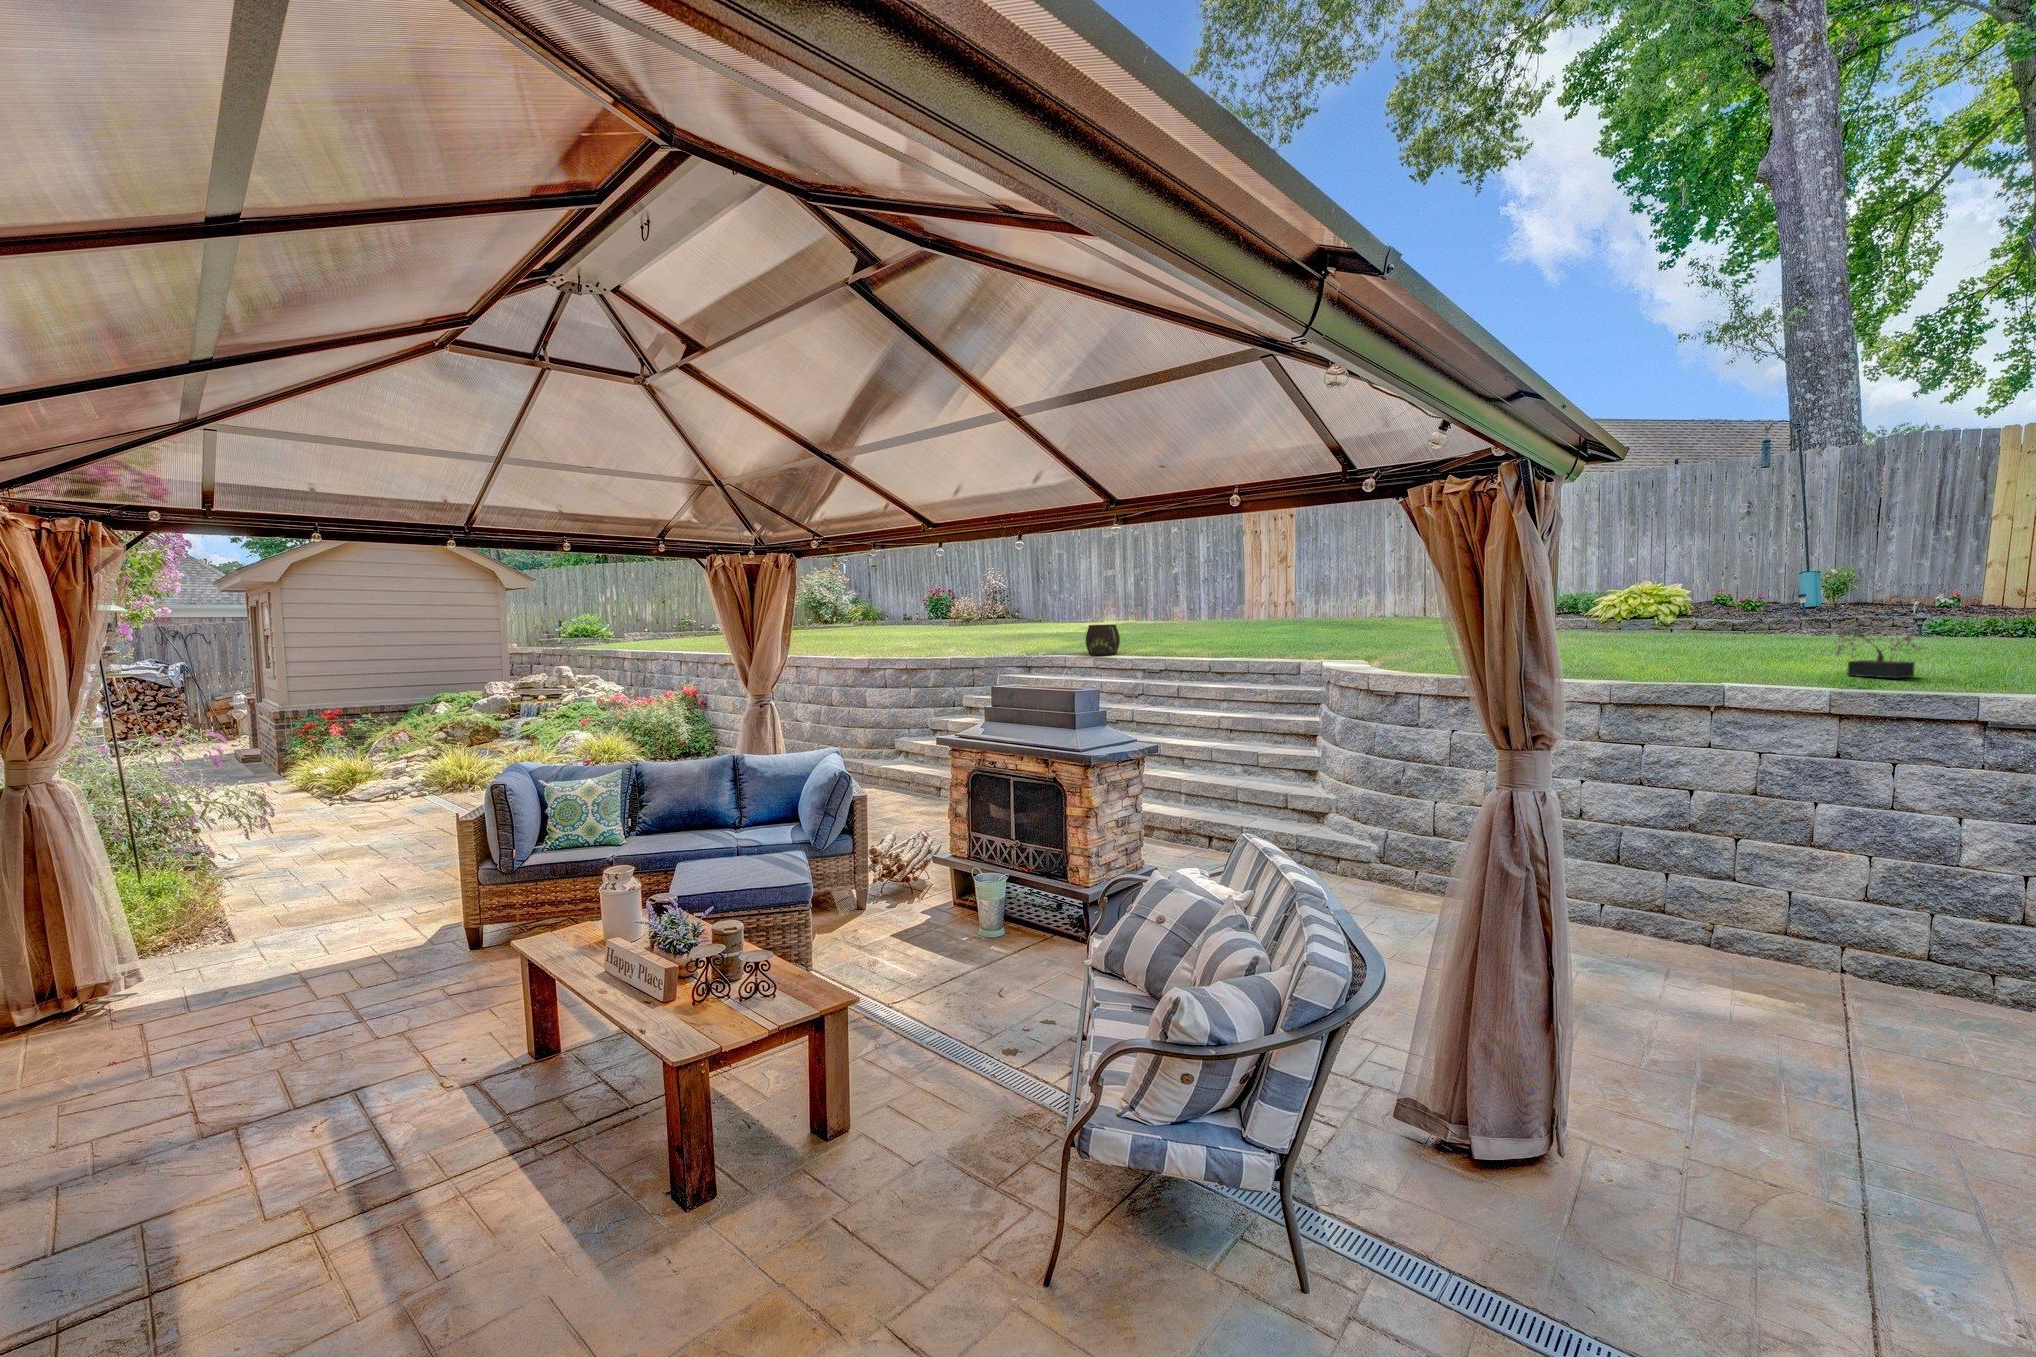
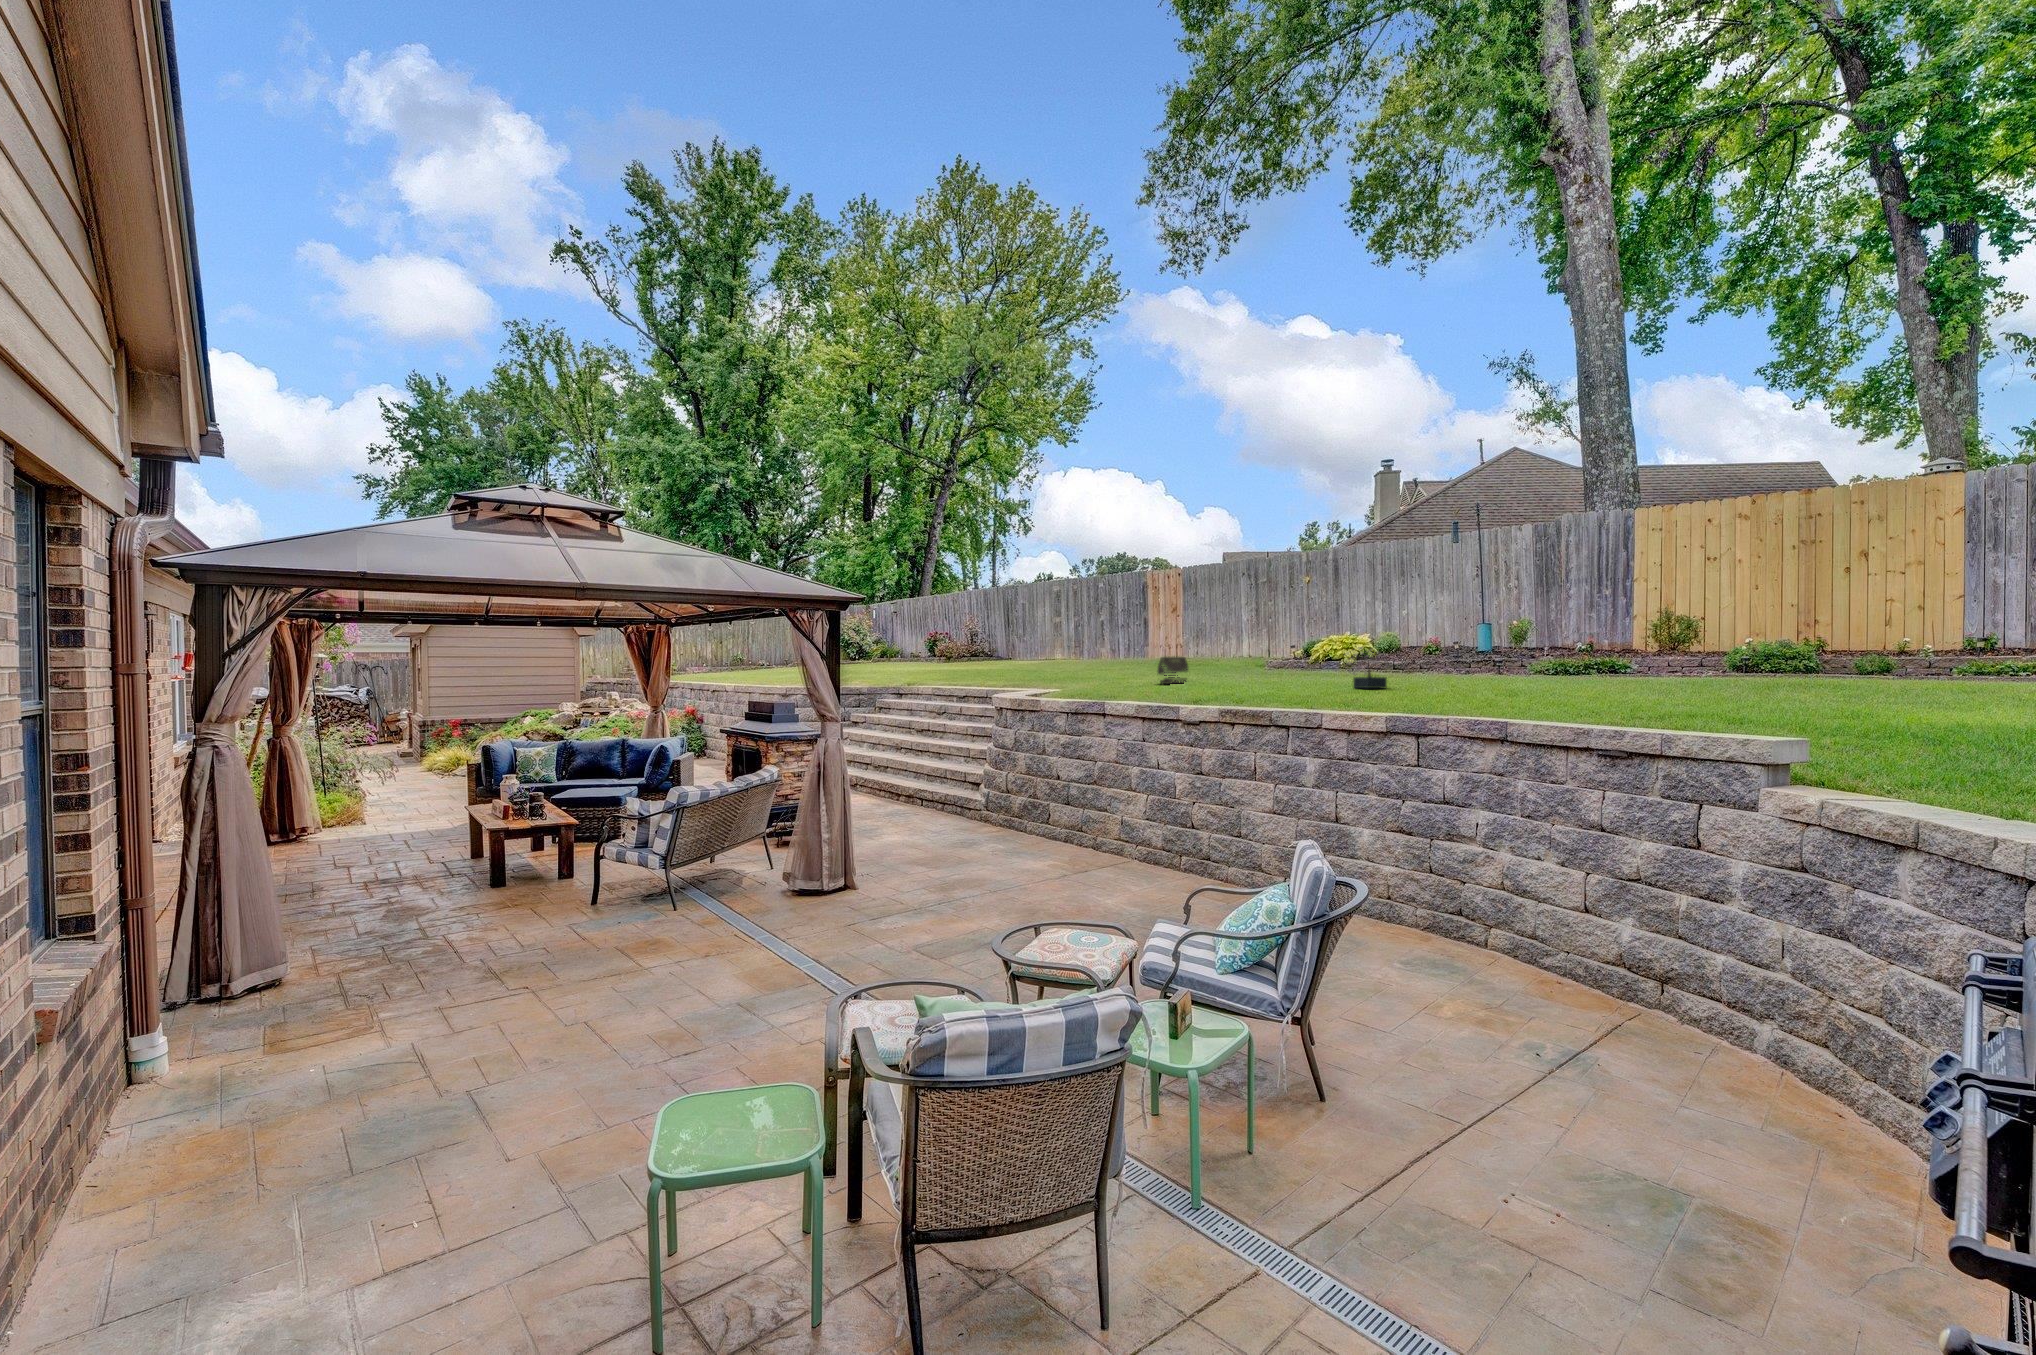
woven basket: present [1085,624,1120,655] -> present [1157,657,1188,684]

